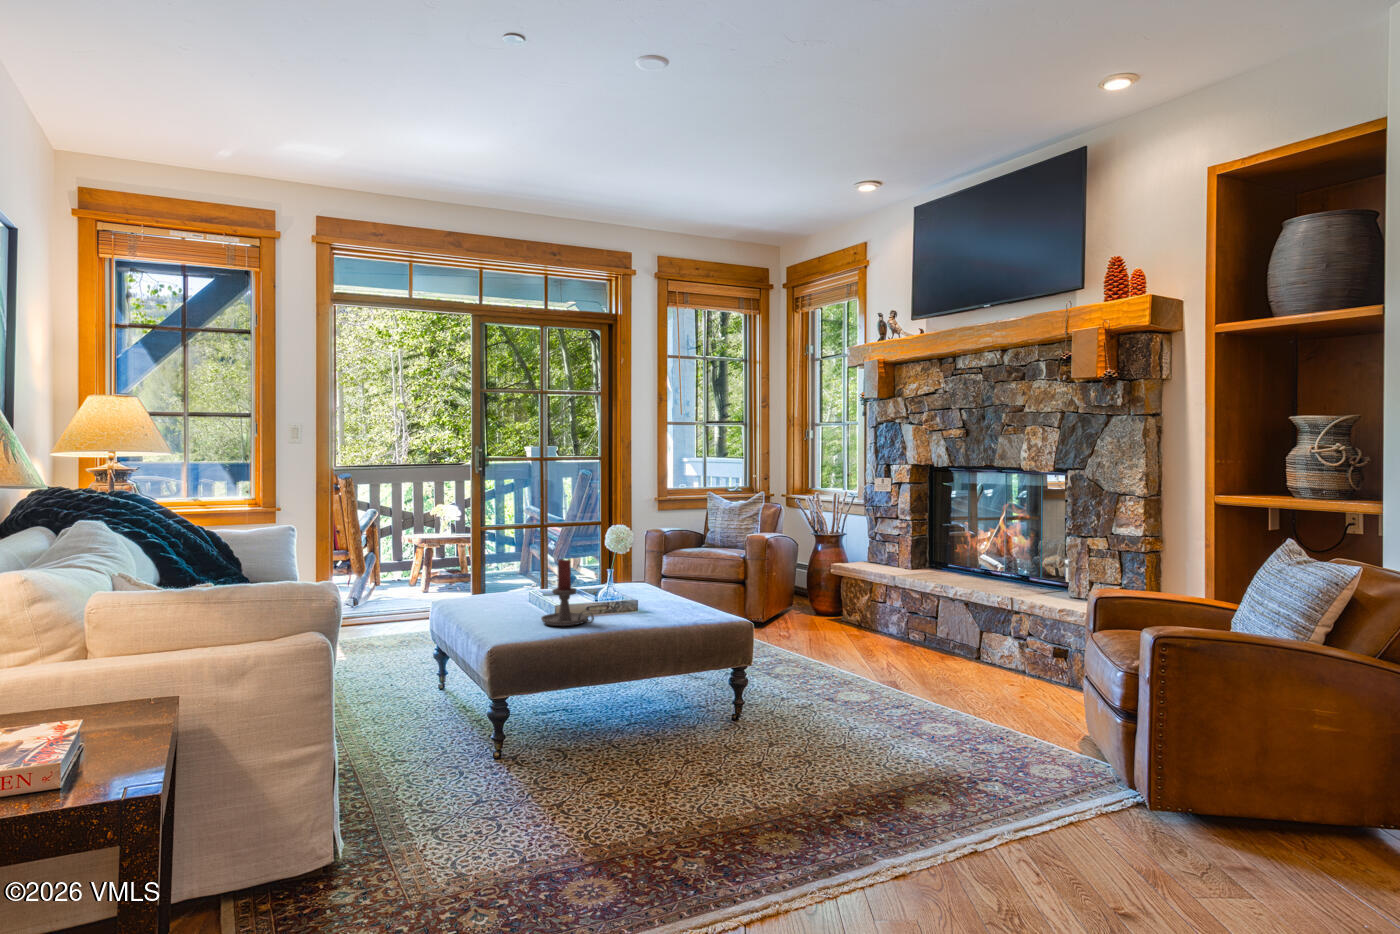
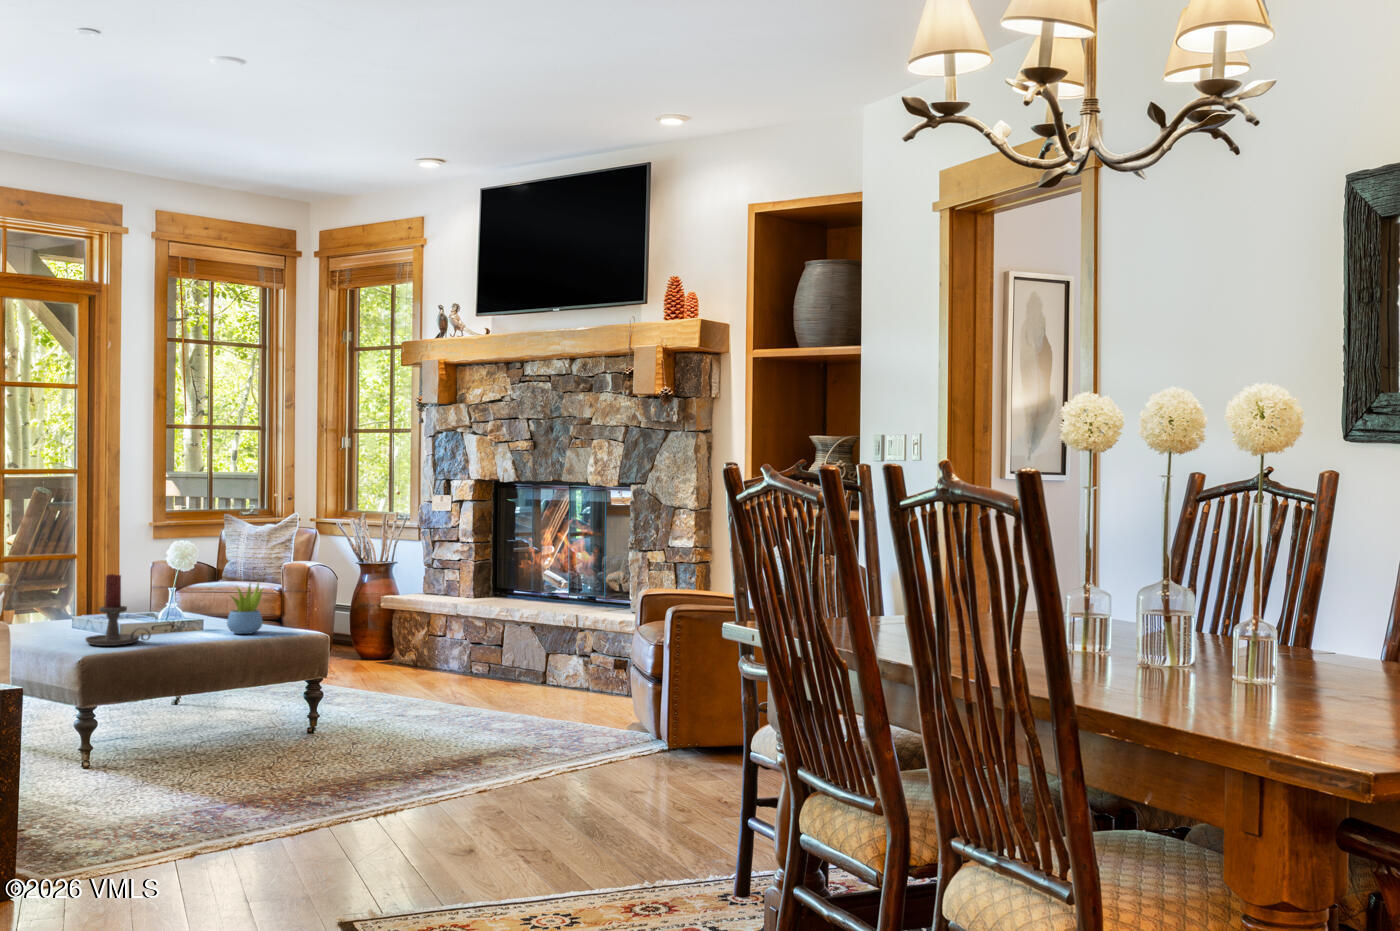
succulent plant: none [668,565,700,617] -> present [227,583,263,634]

